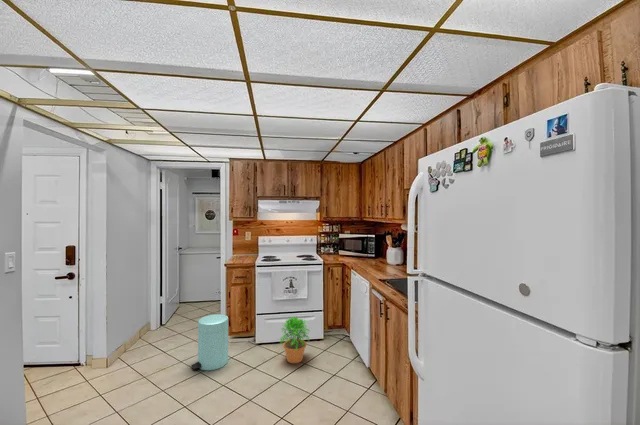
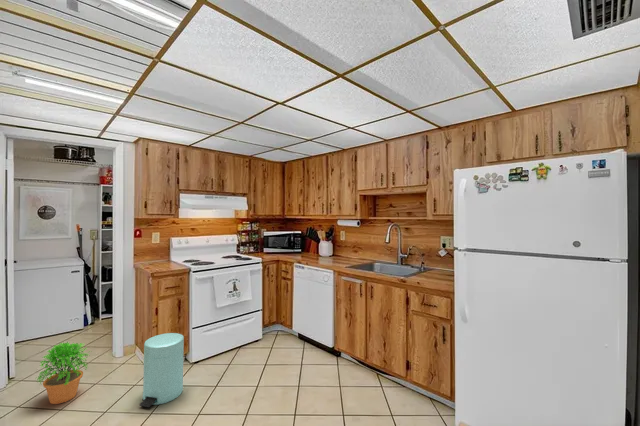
potted plant: present [280,317,309,363] -> present [37,342,88,404]

